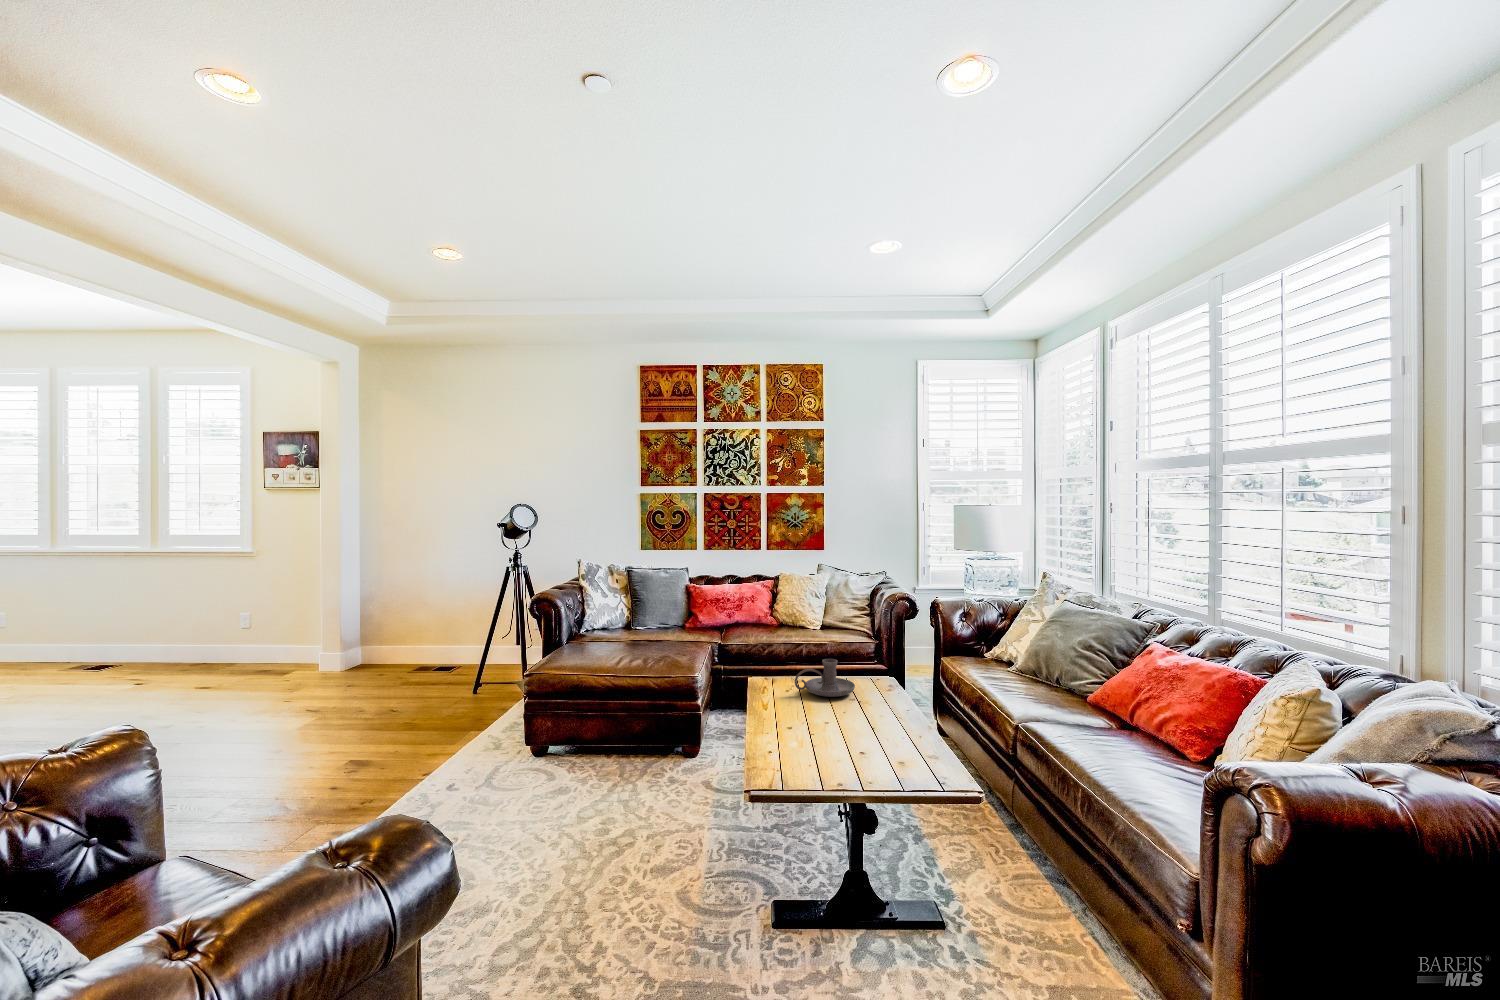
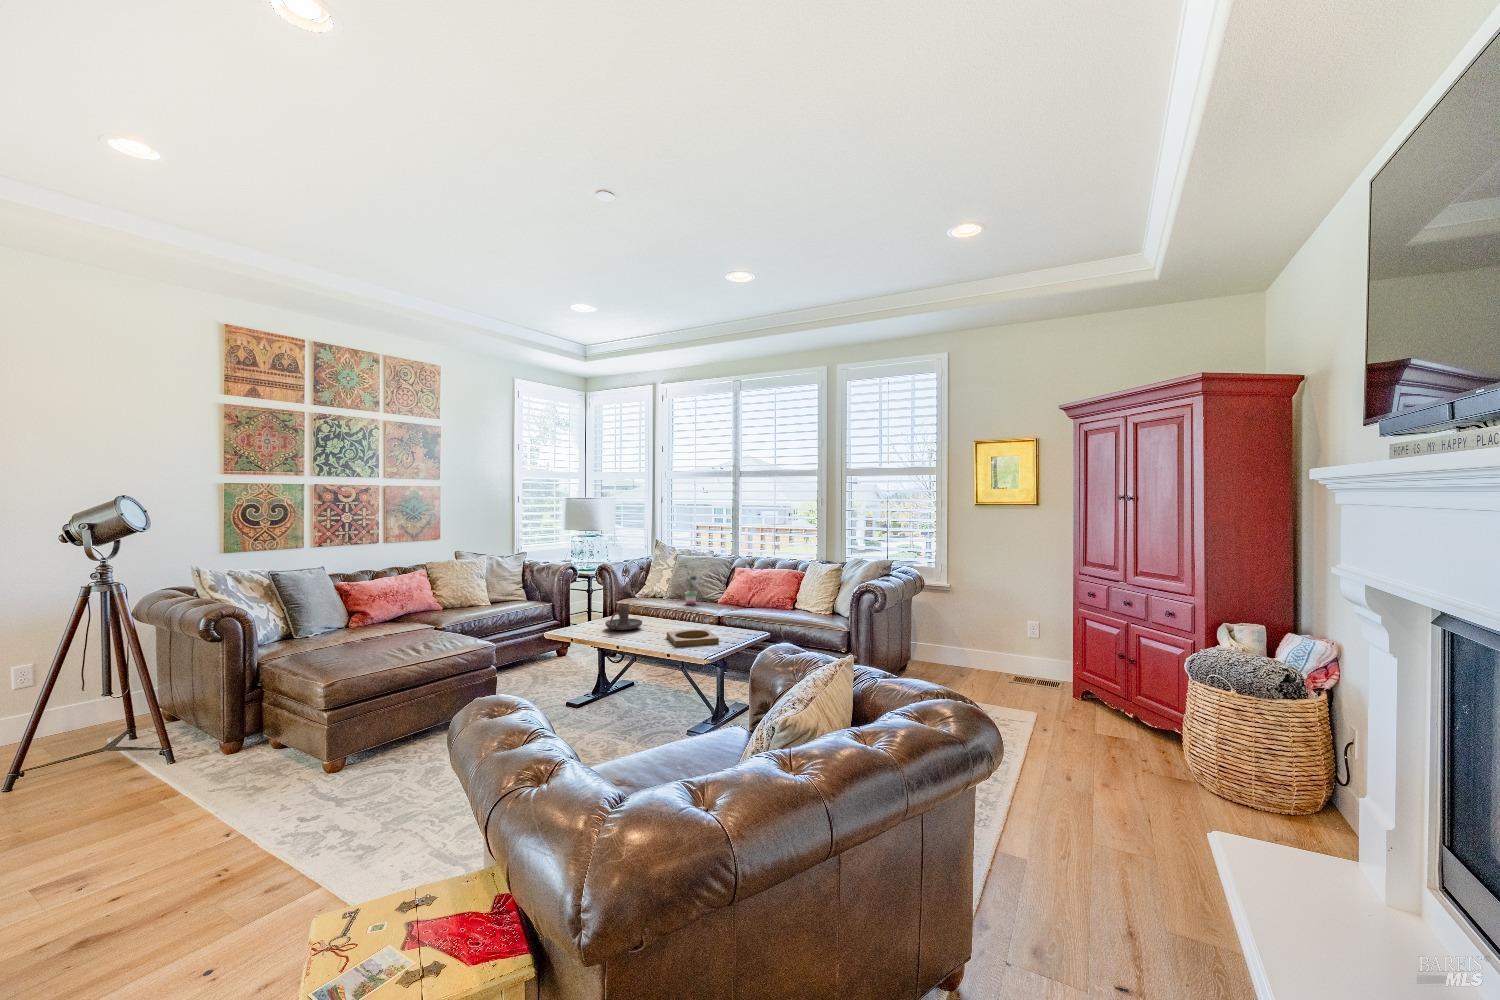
potted plant: none [1014,620,1050,686] -> present [685,572,699,604]
tray: none [783,713,875,755] -> present [667,629,719,647]

